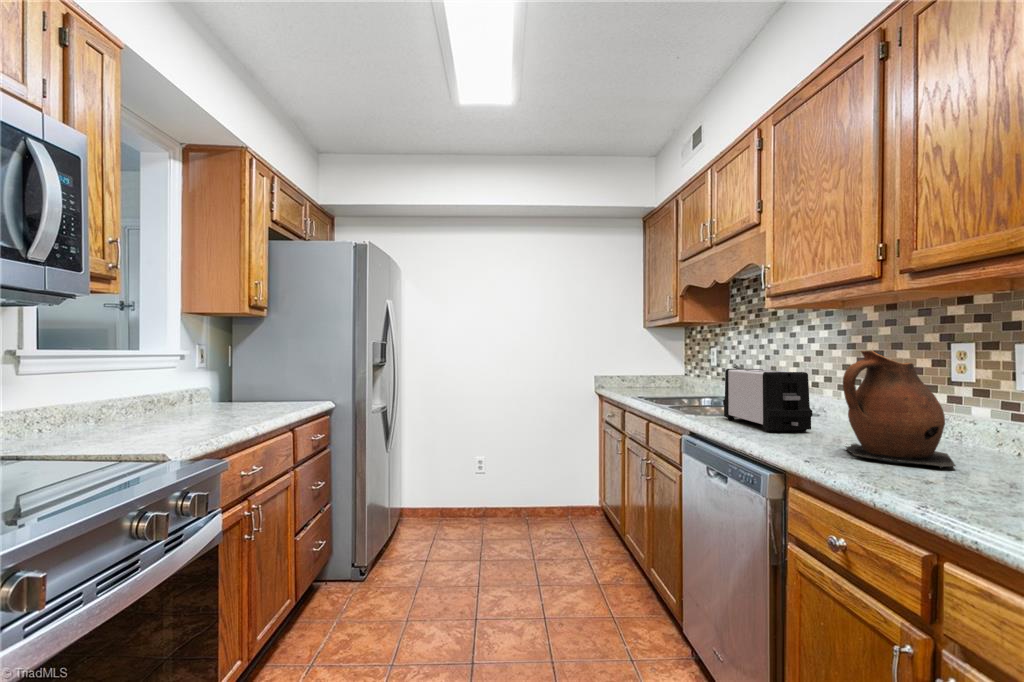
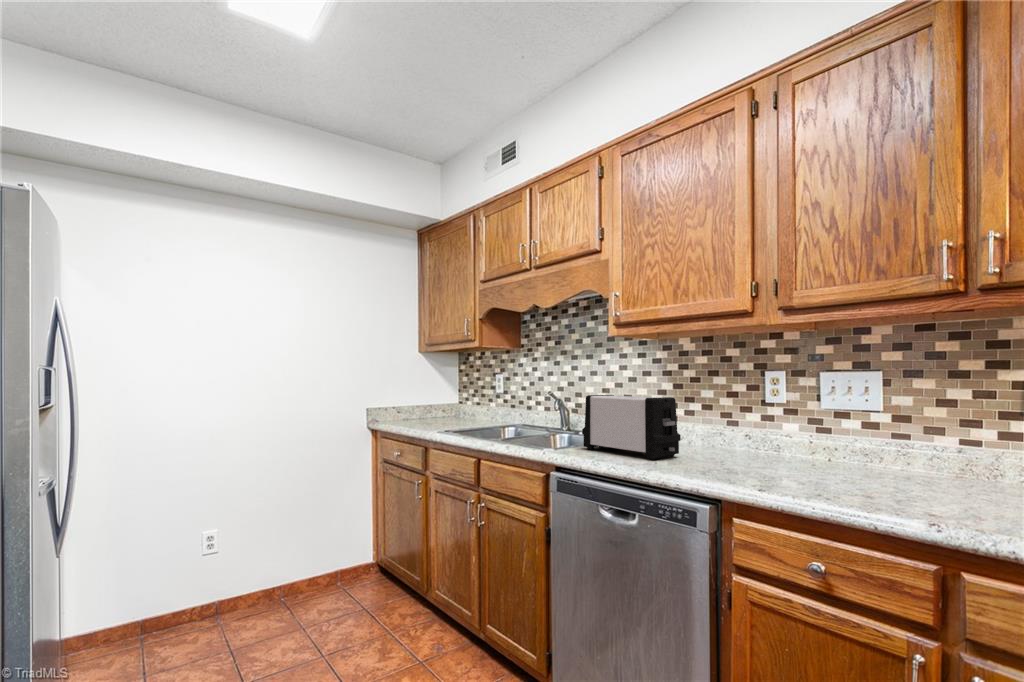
ceramic pitcher: present [843,351,955,469] -> none [737,376,842,481]

